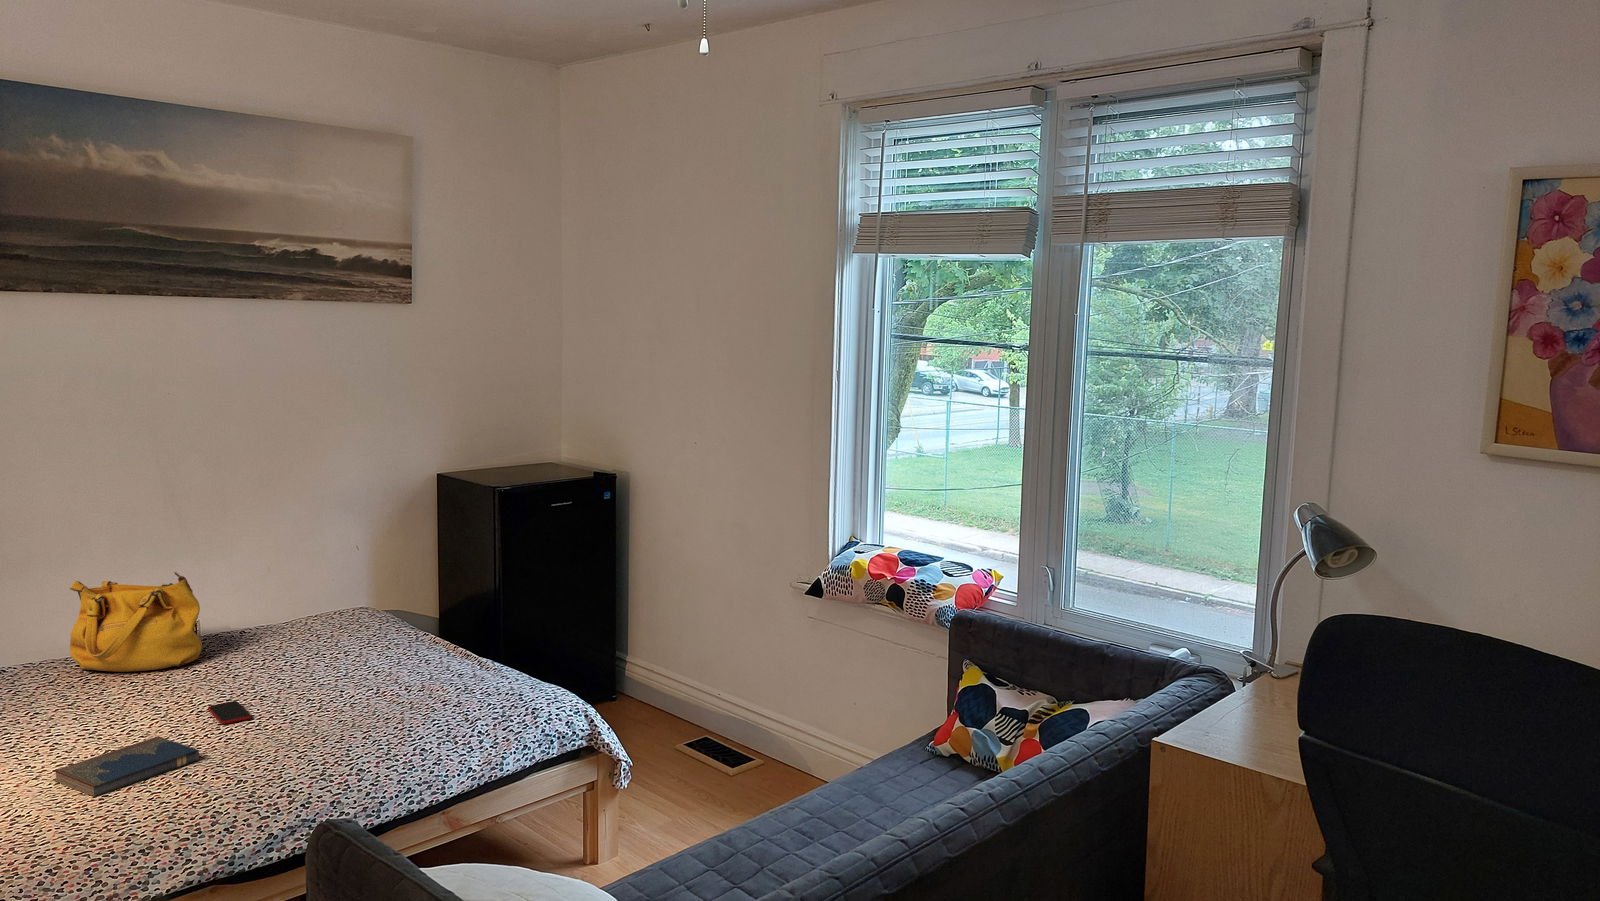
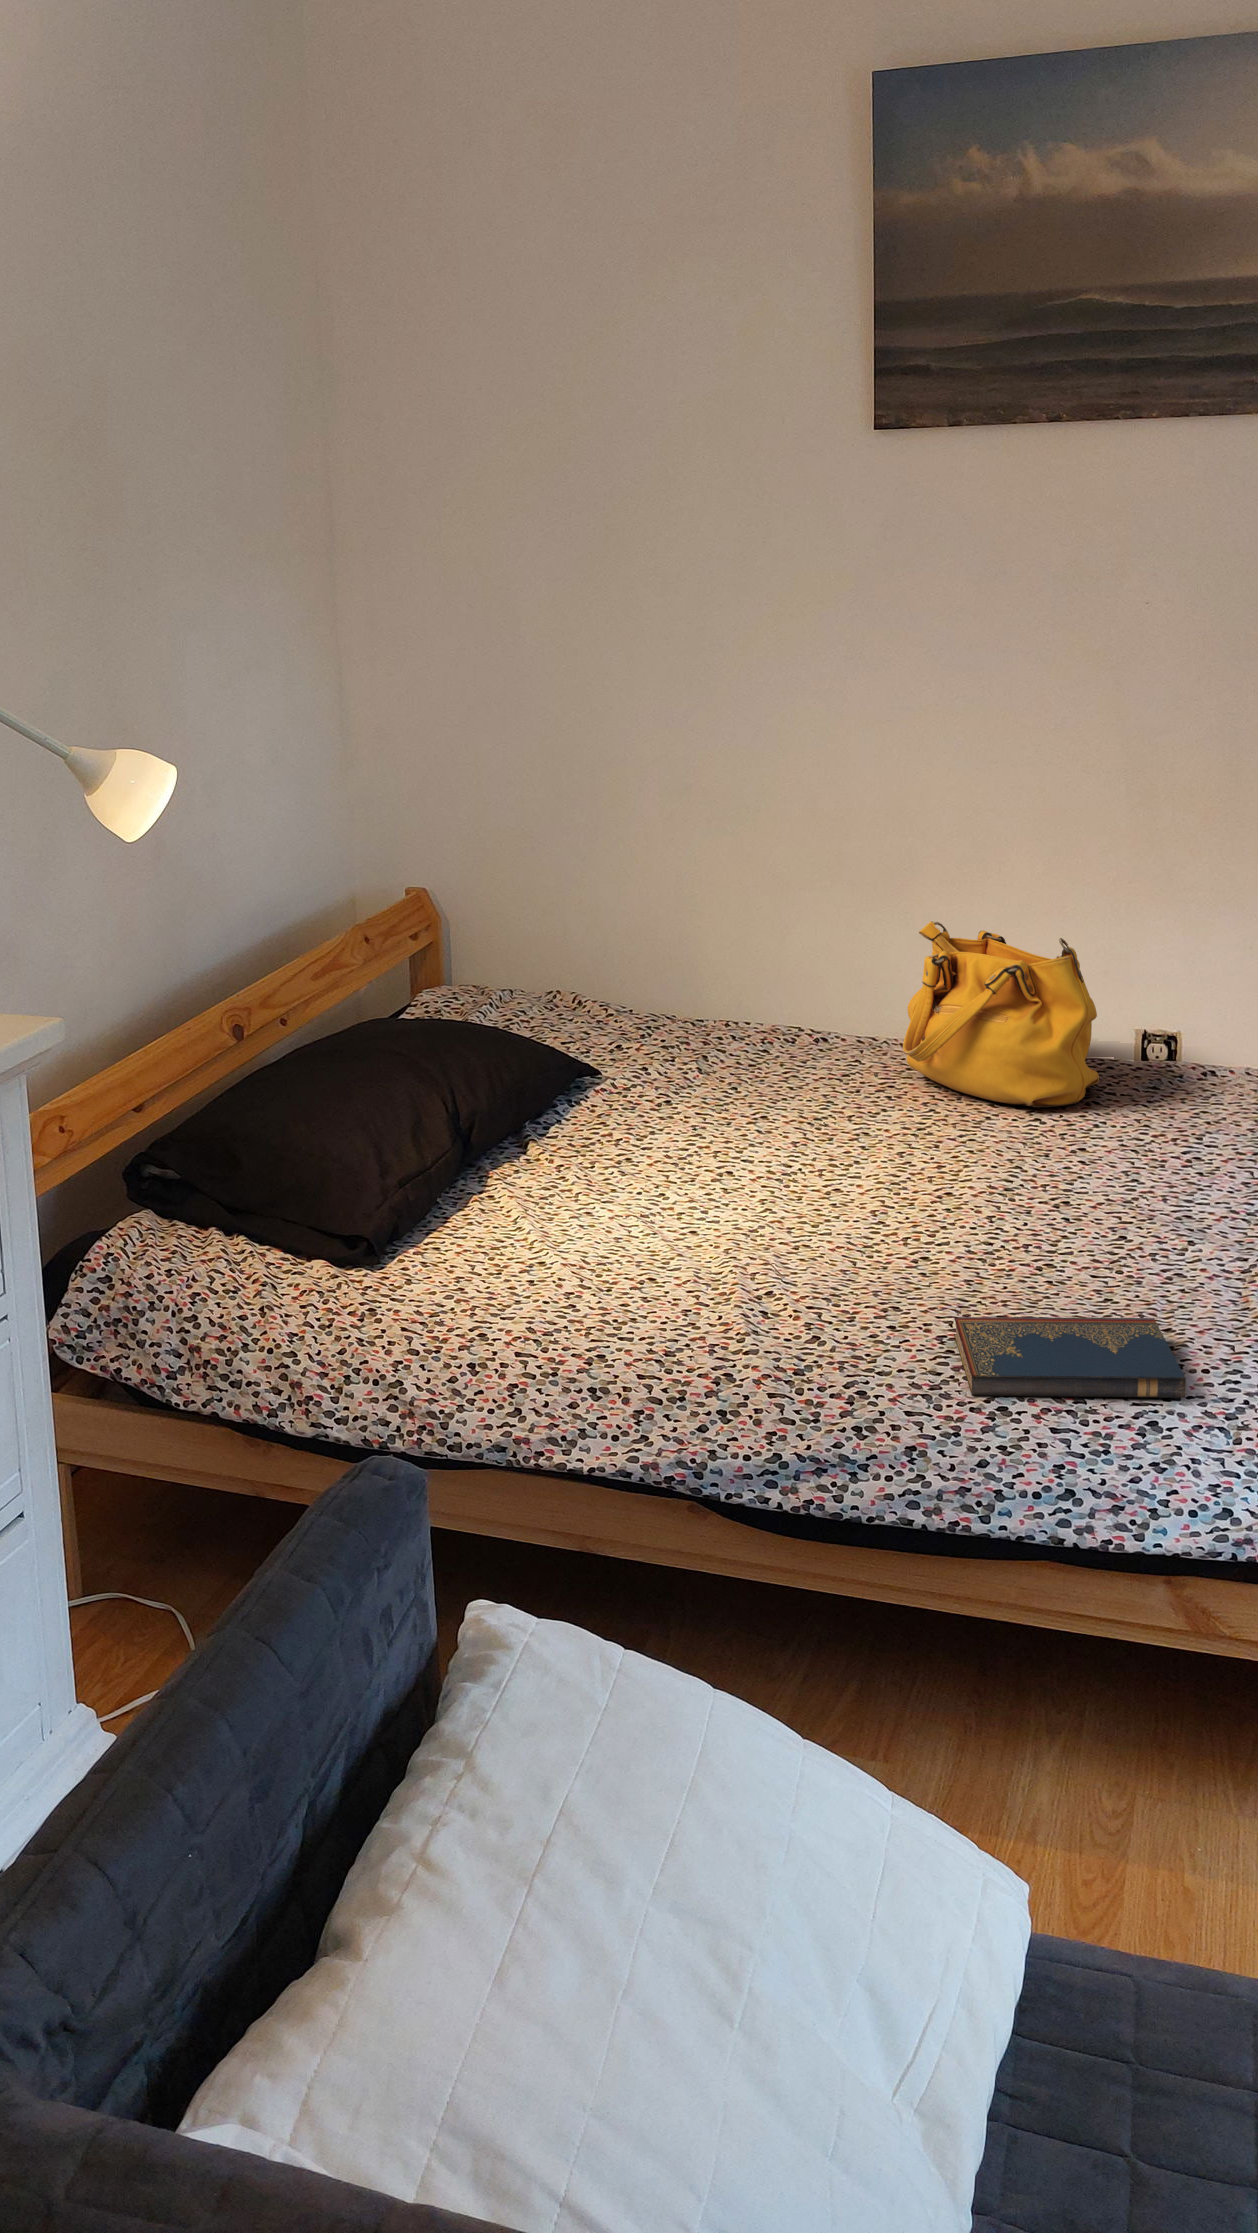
smartphone: present [208,701,251,724] -> none [940,1193,1013,1239]
hardcover book: present [54,736,199,797] -> present [954,1317,1186,1398]

